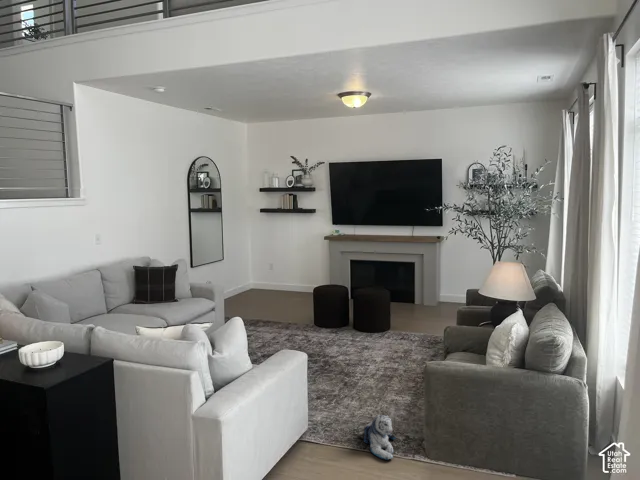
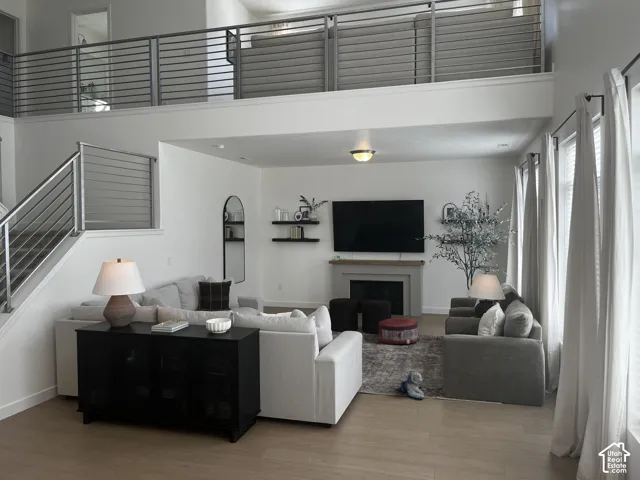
pouf: none [367,314,421,351] -> present [378,318,419,344]

